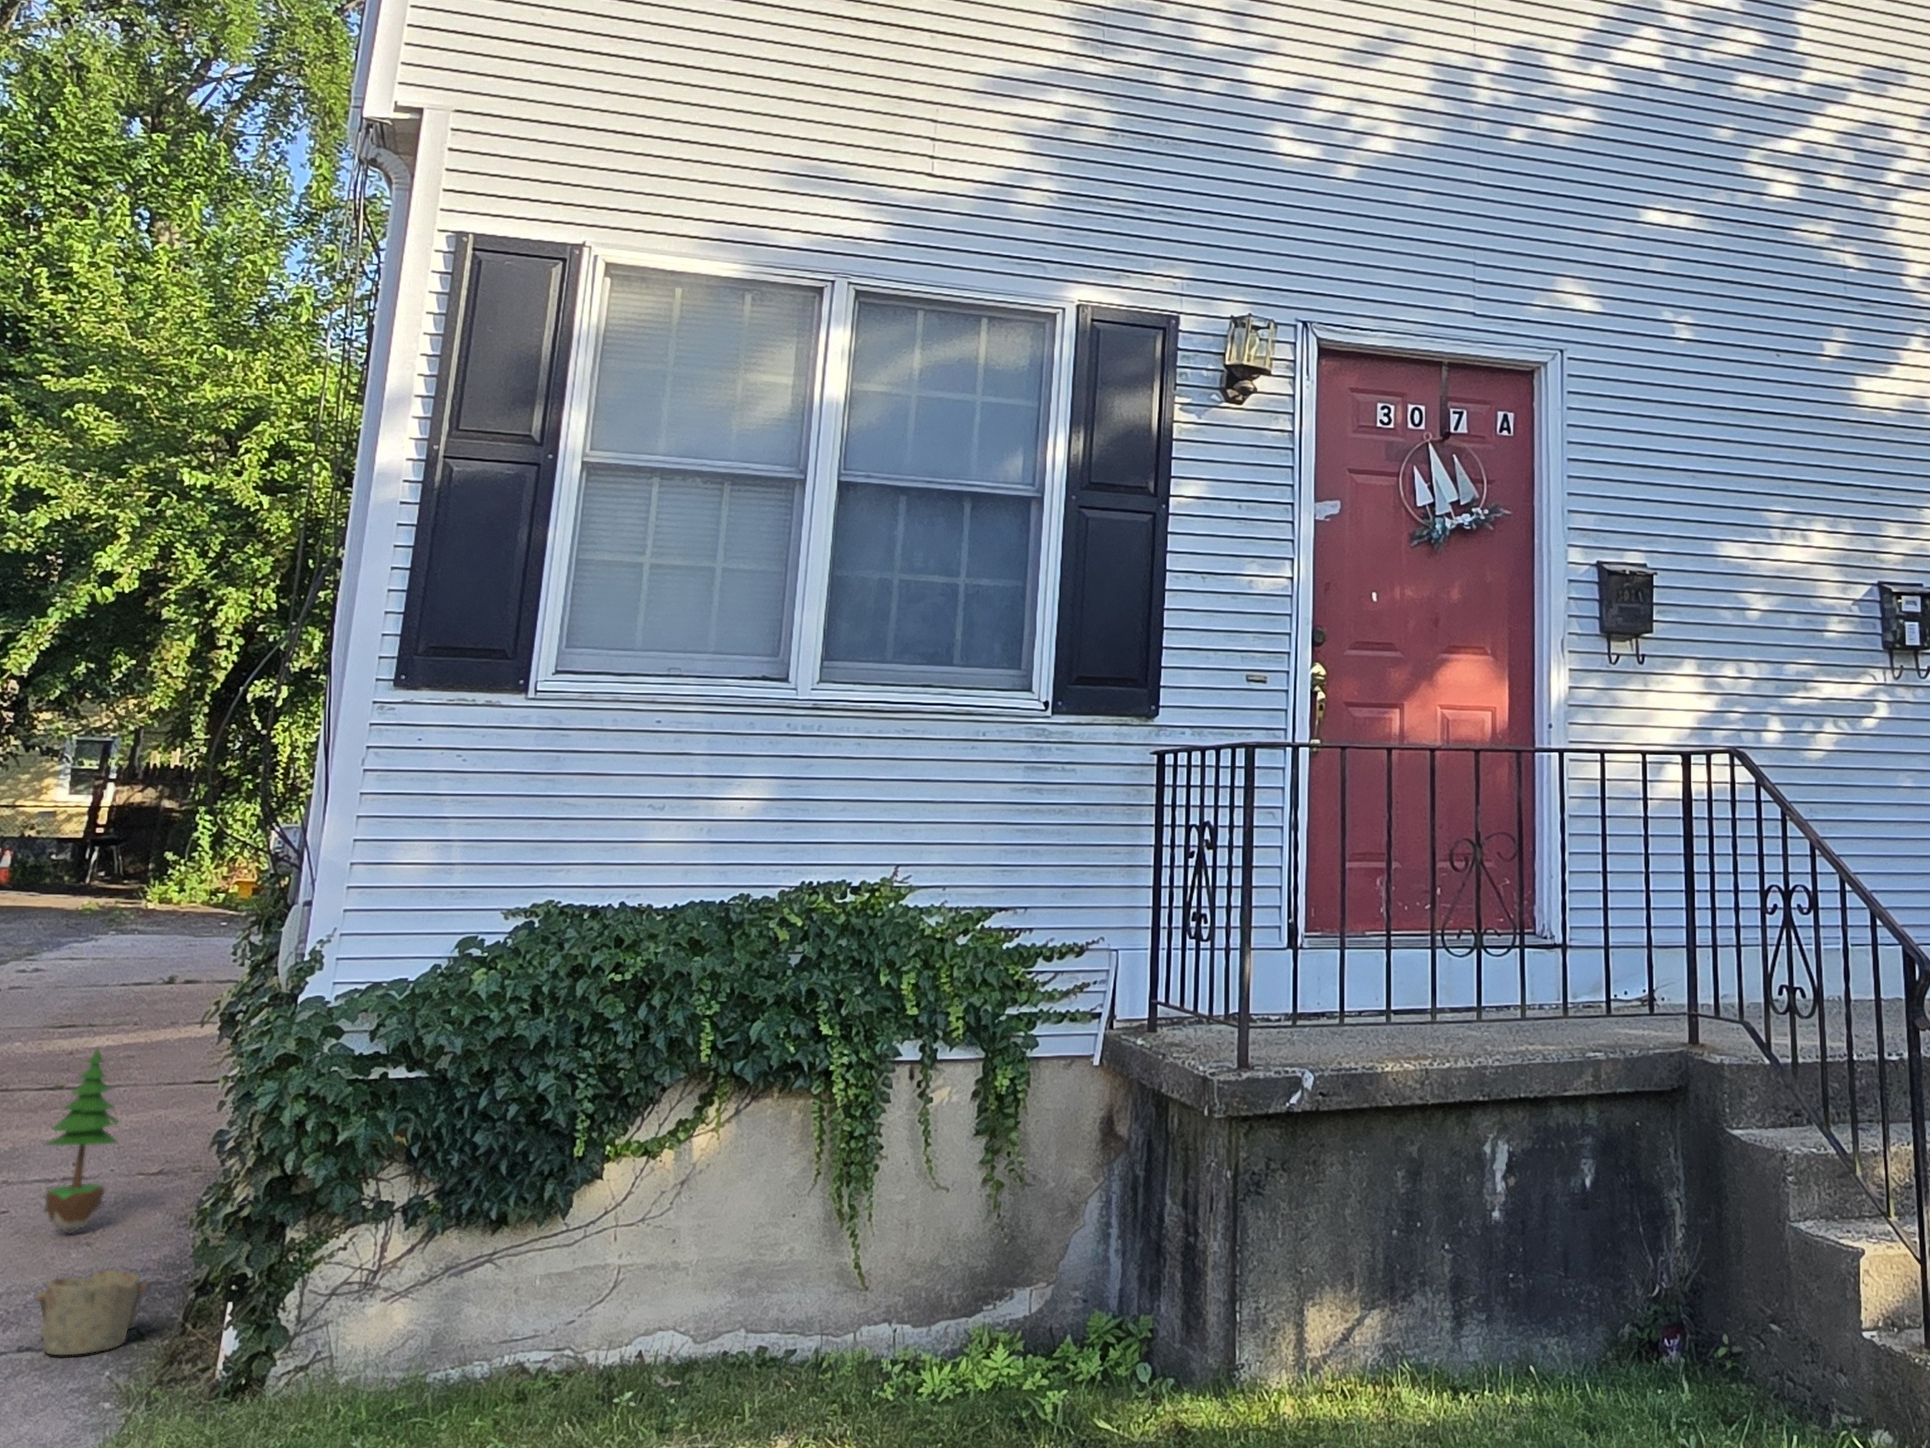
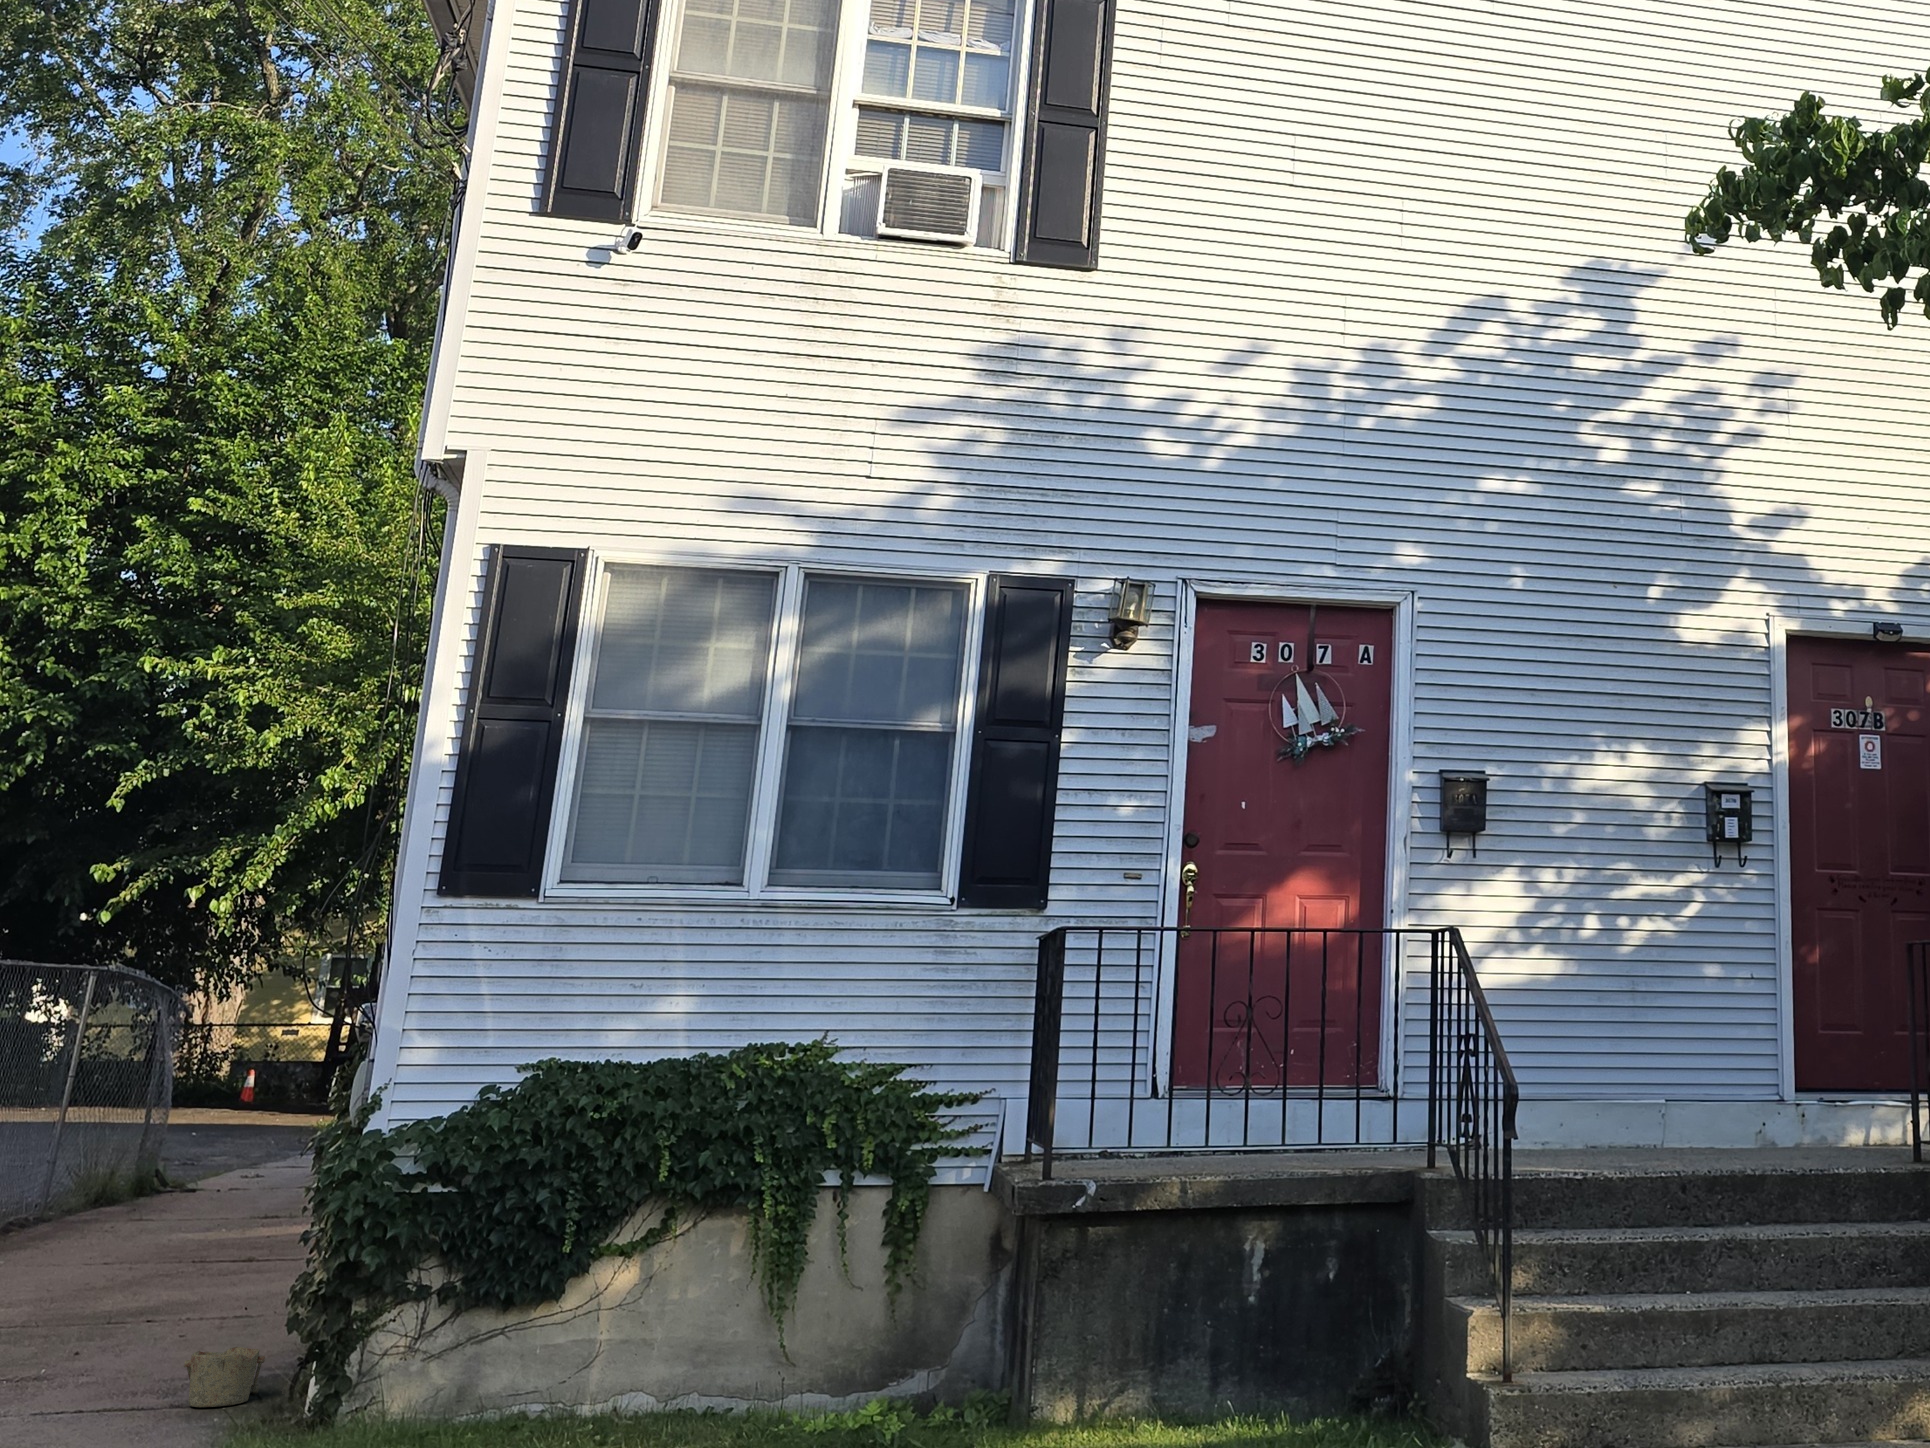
potted tree: present [43,1049,118,1234] -> none [207,1188,267,1339]

